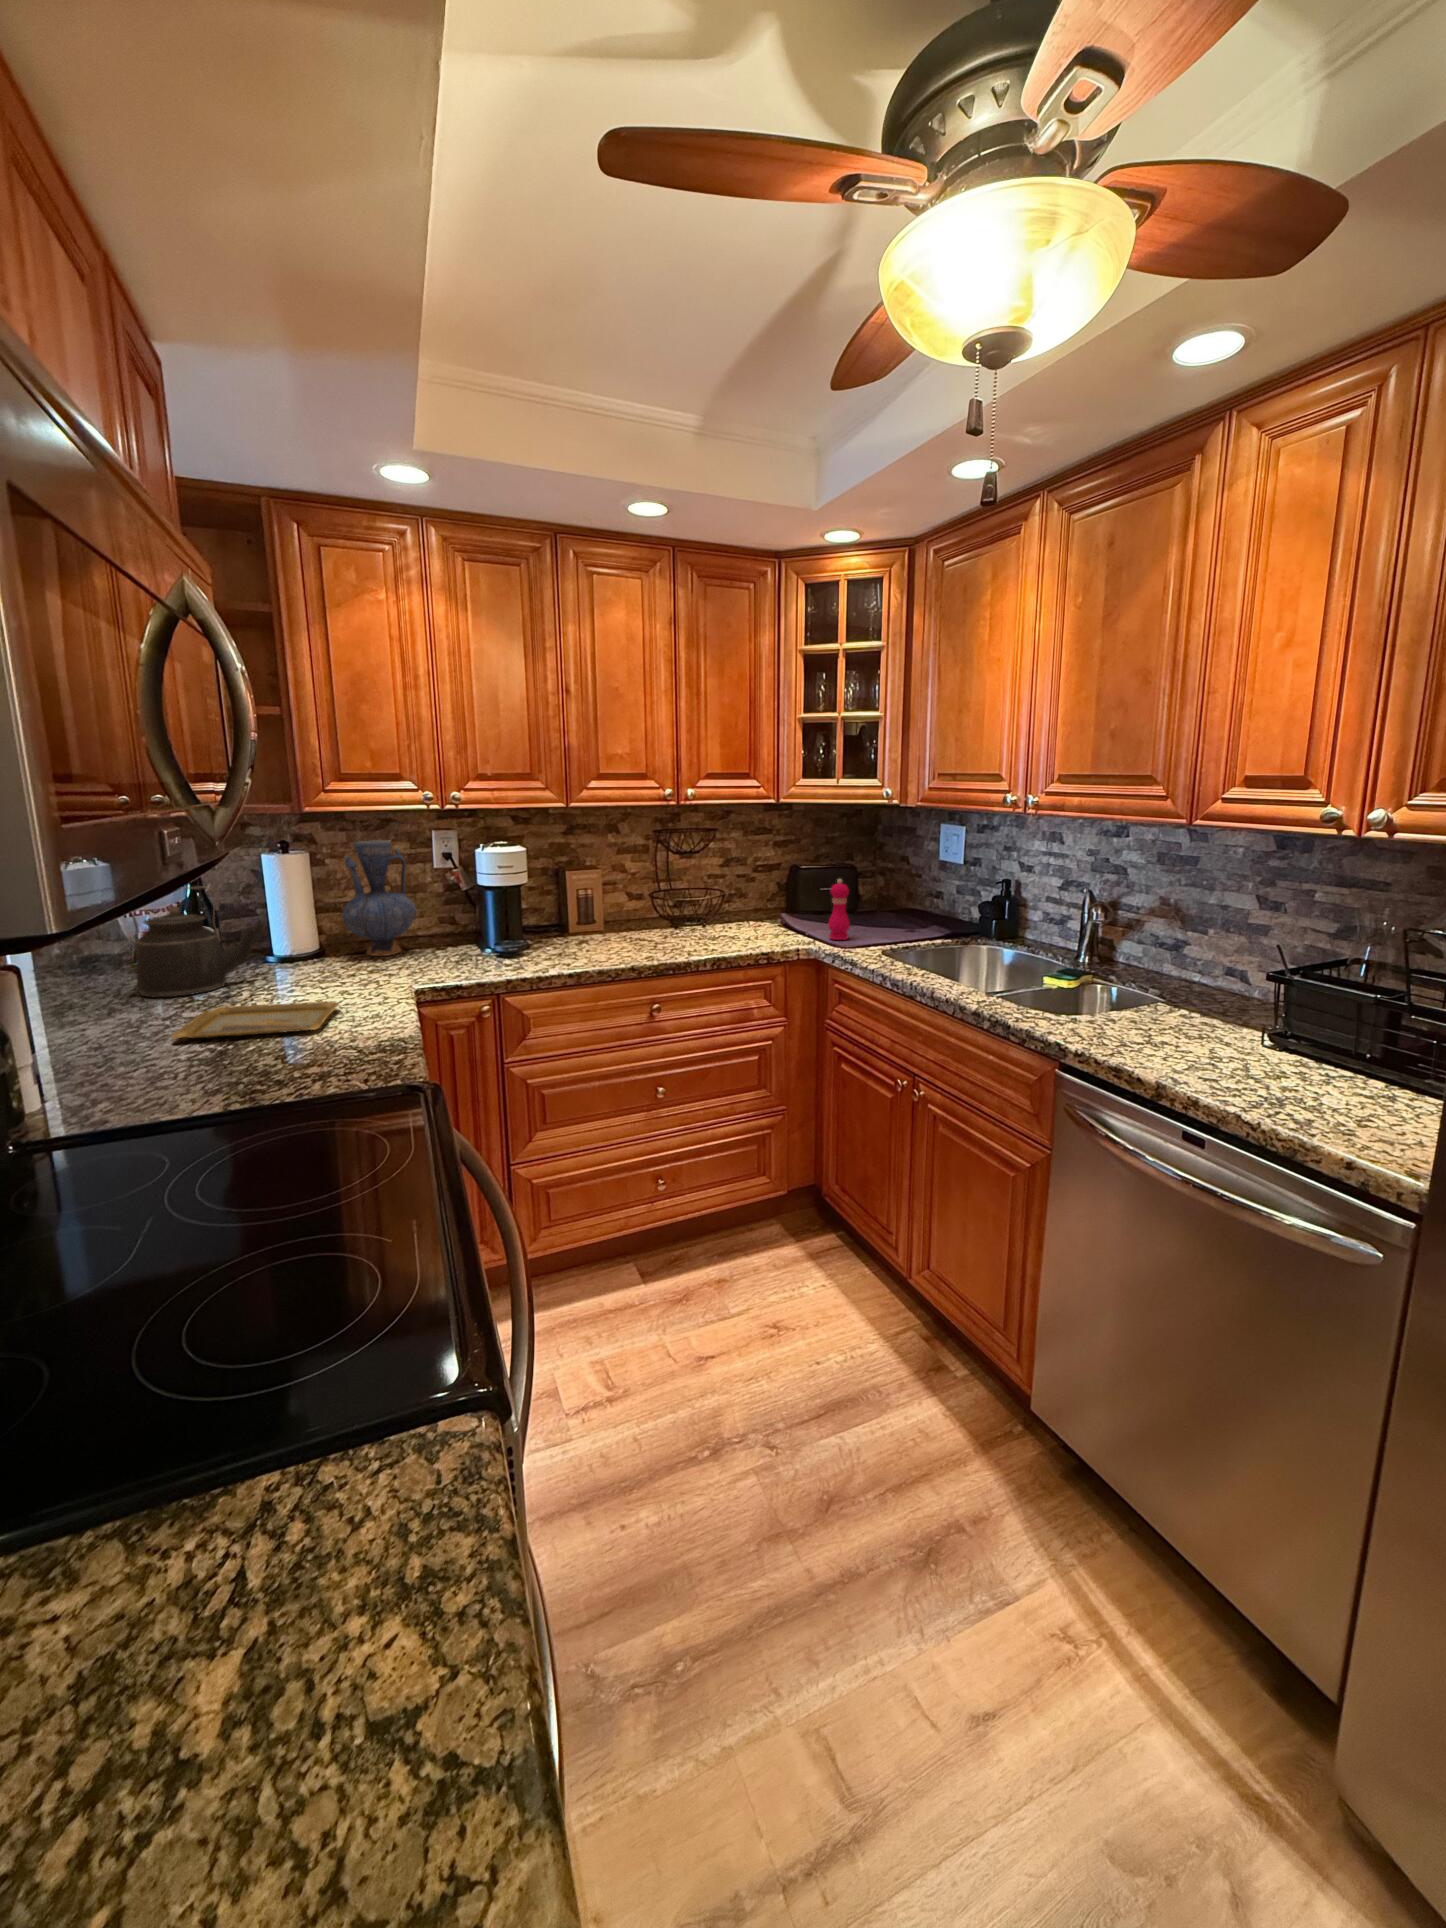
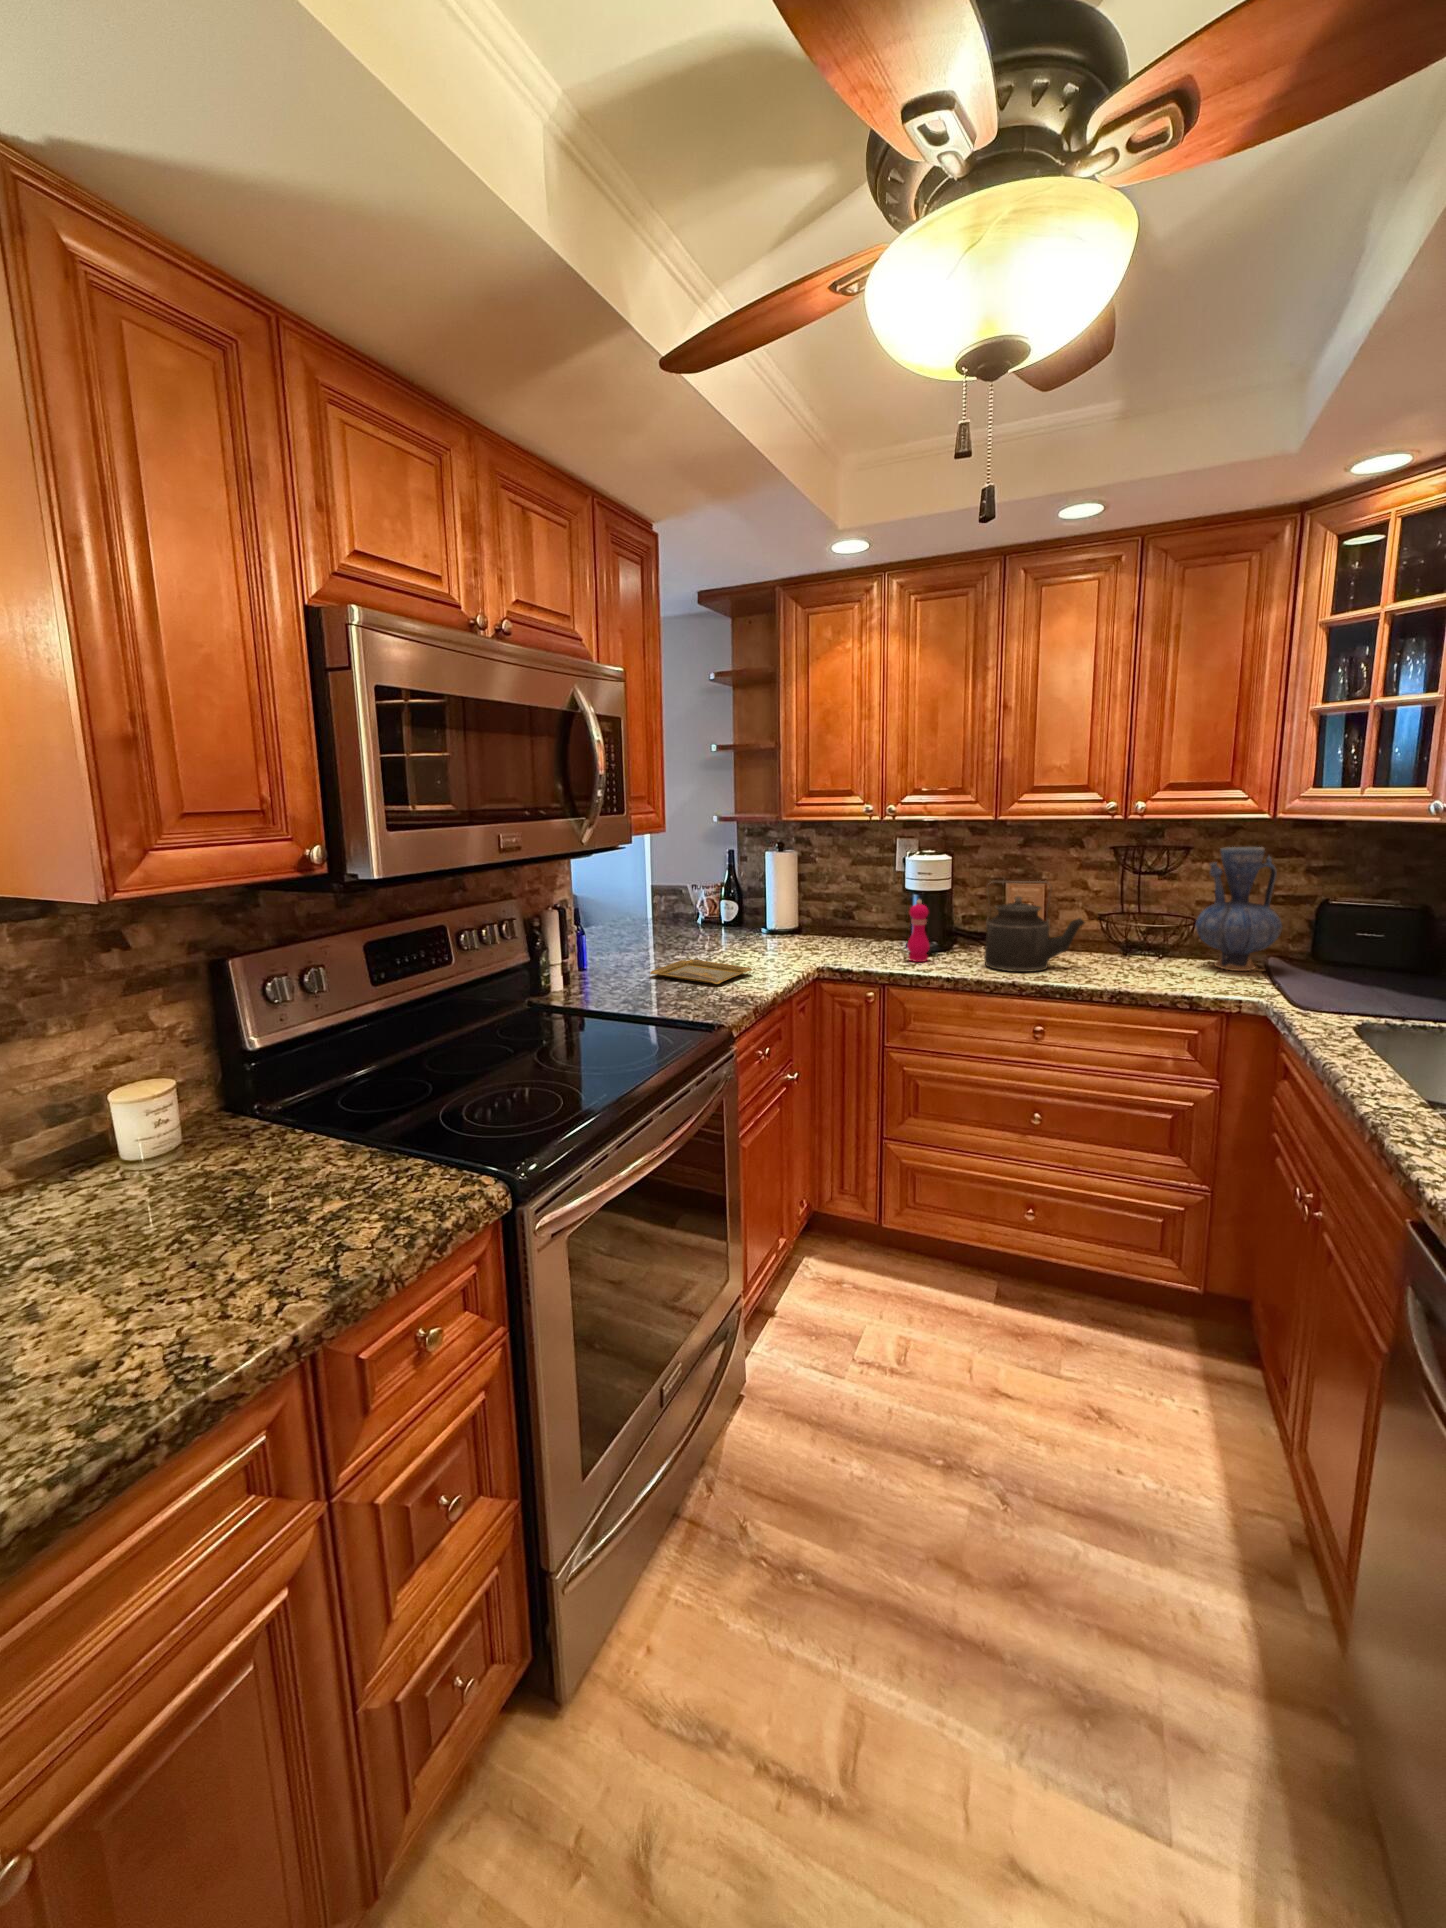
vase: present [342,840,417,956] -> present [1195,847,1283,971]
pepper mill: present [828,879,850,940] -> present [907,900,930,962]
kettle: present [132,886,262,997] -> present [984,881,1084,972]

